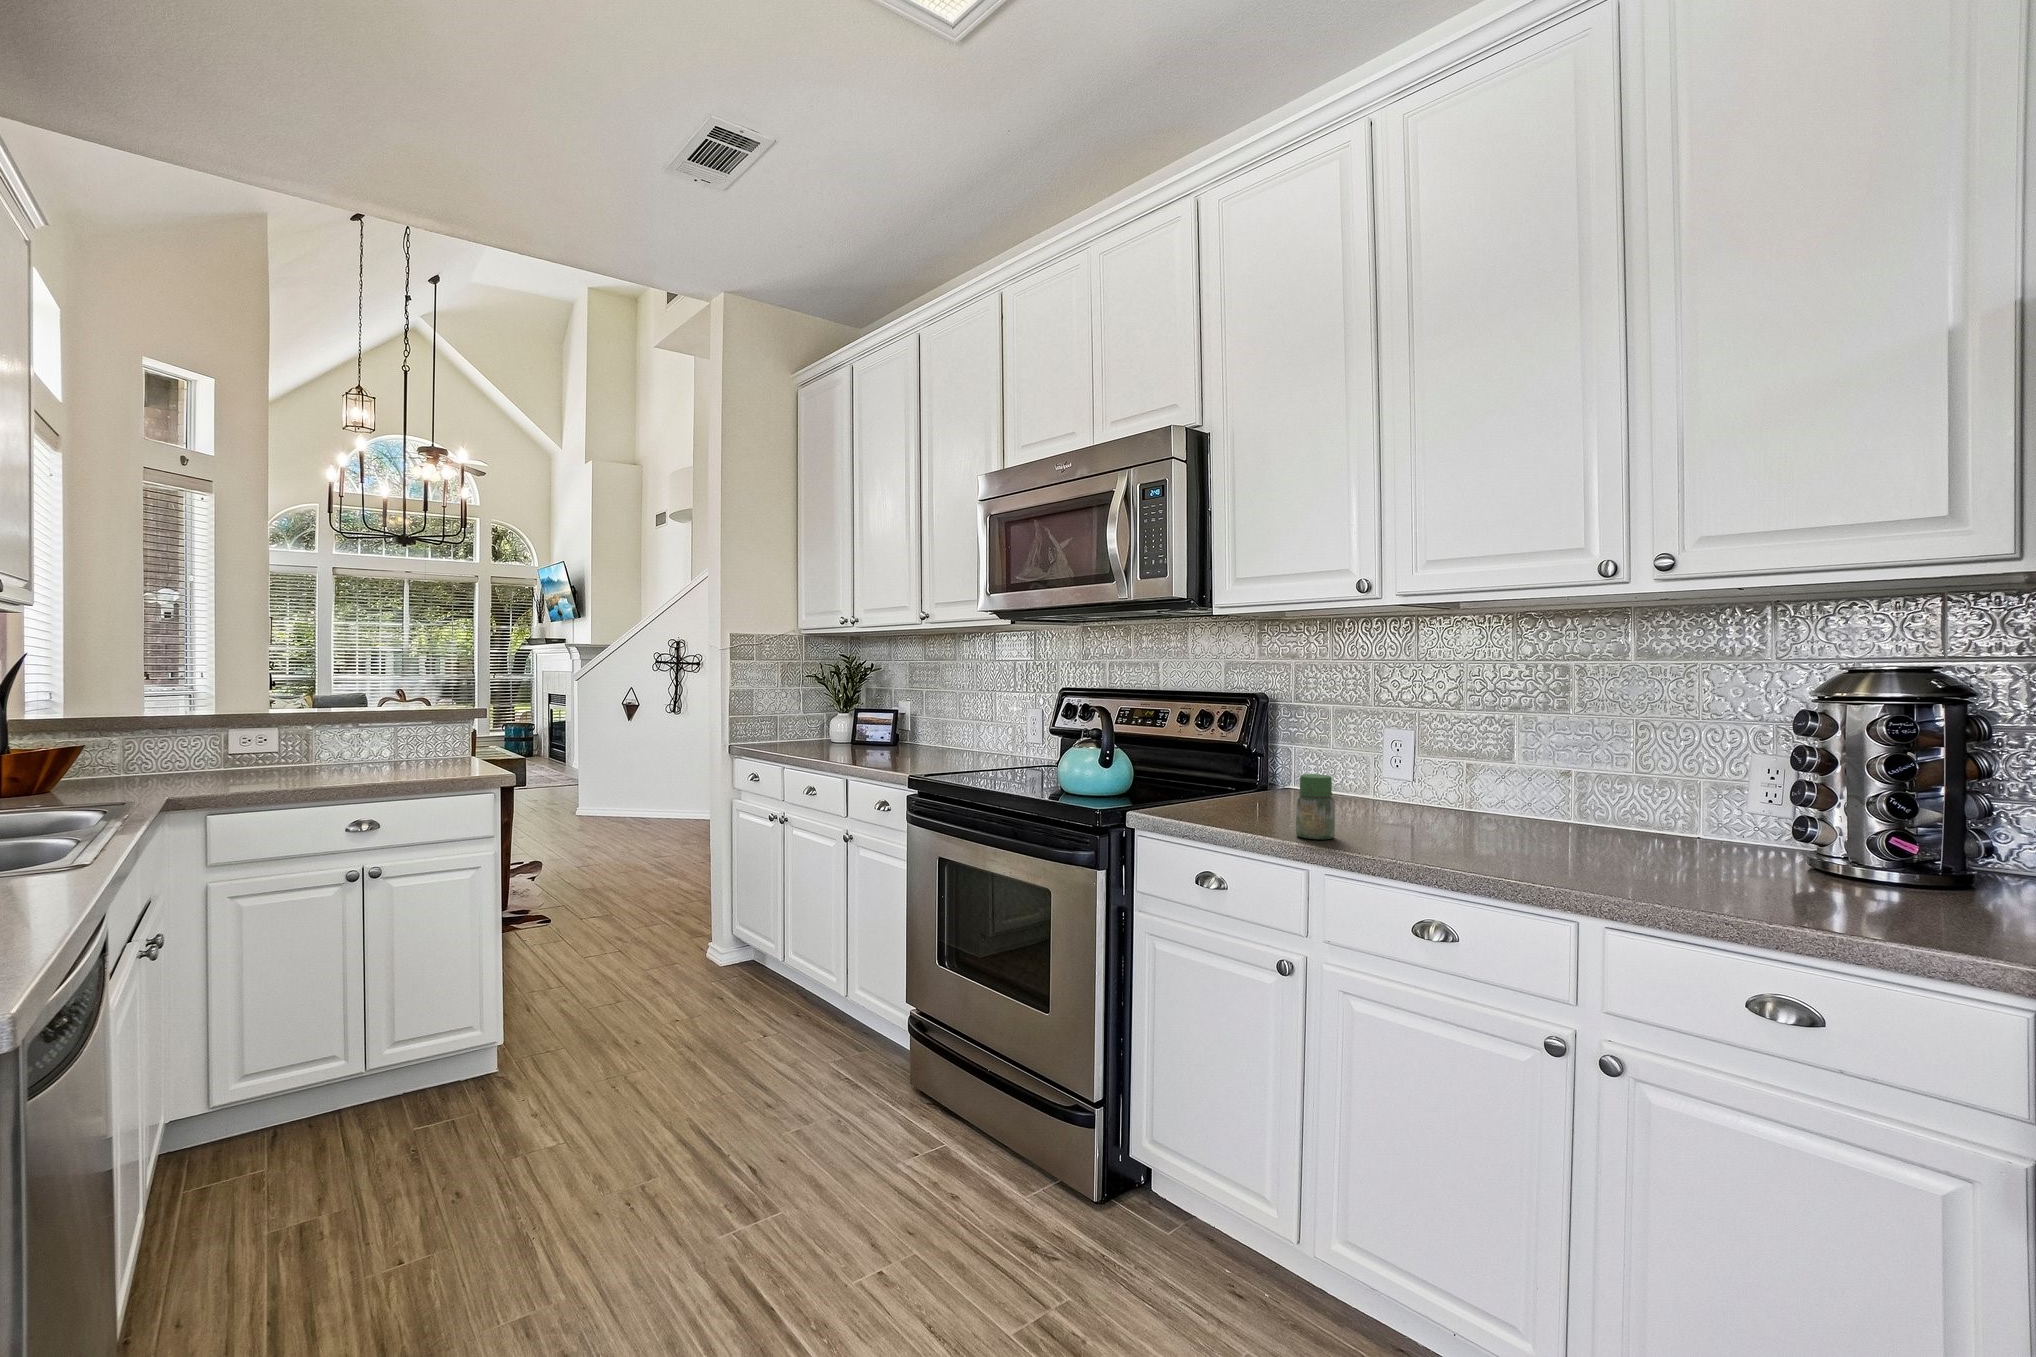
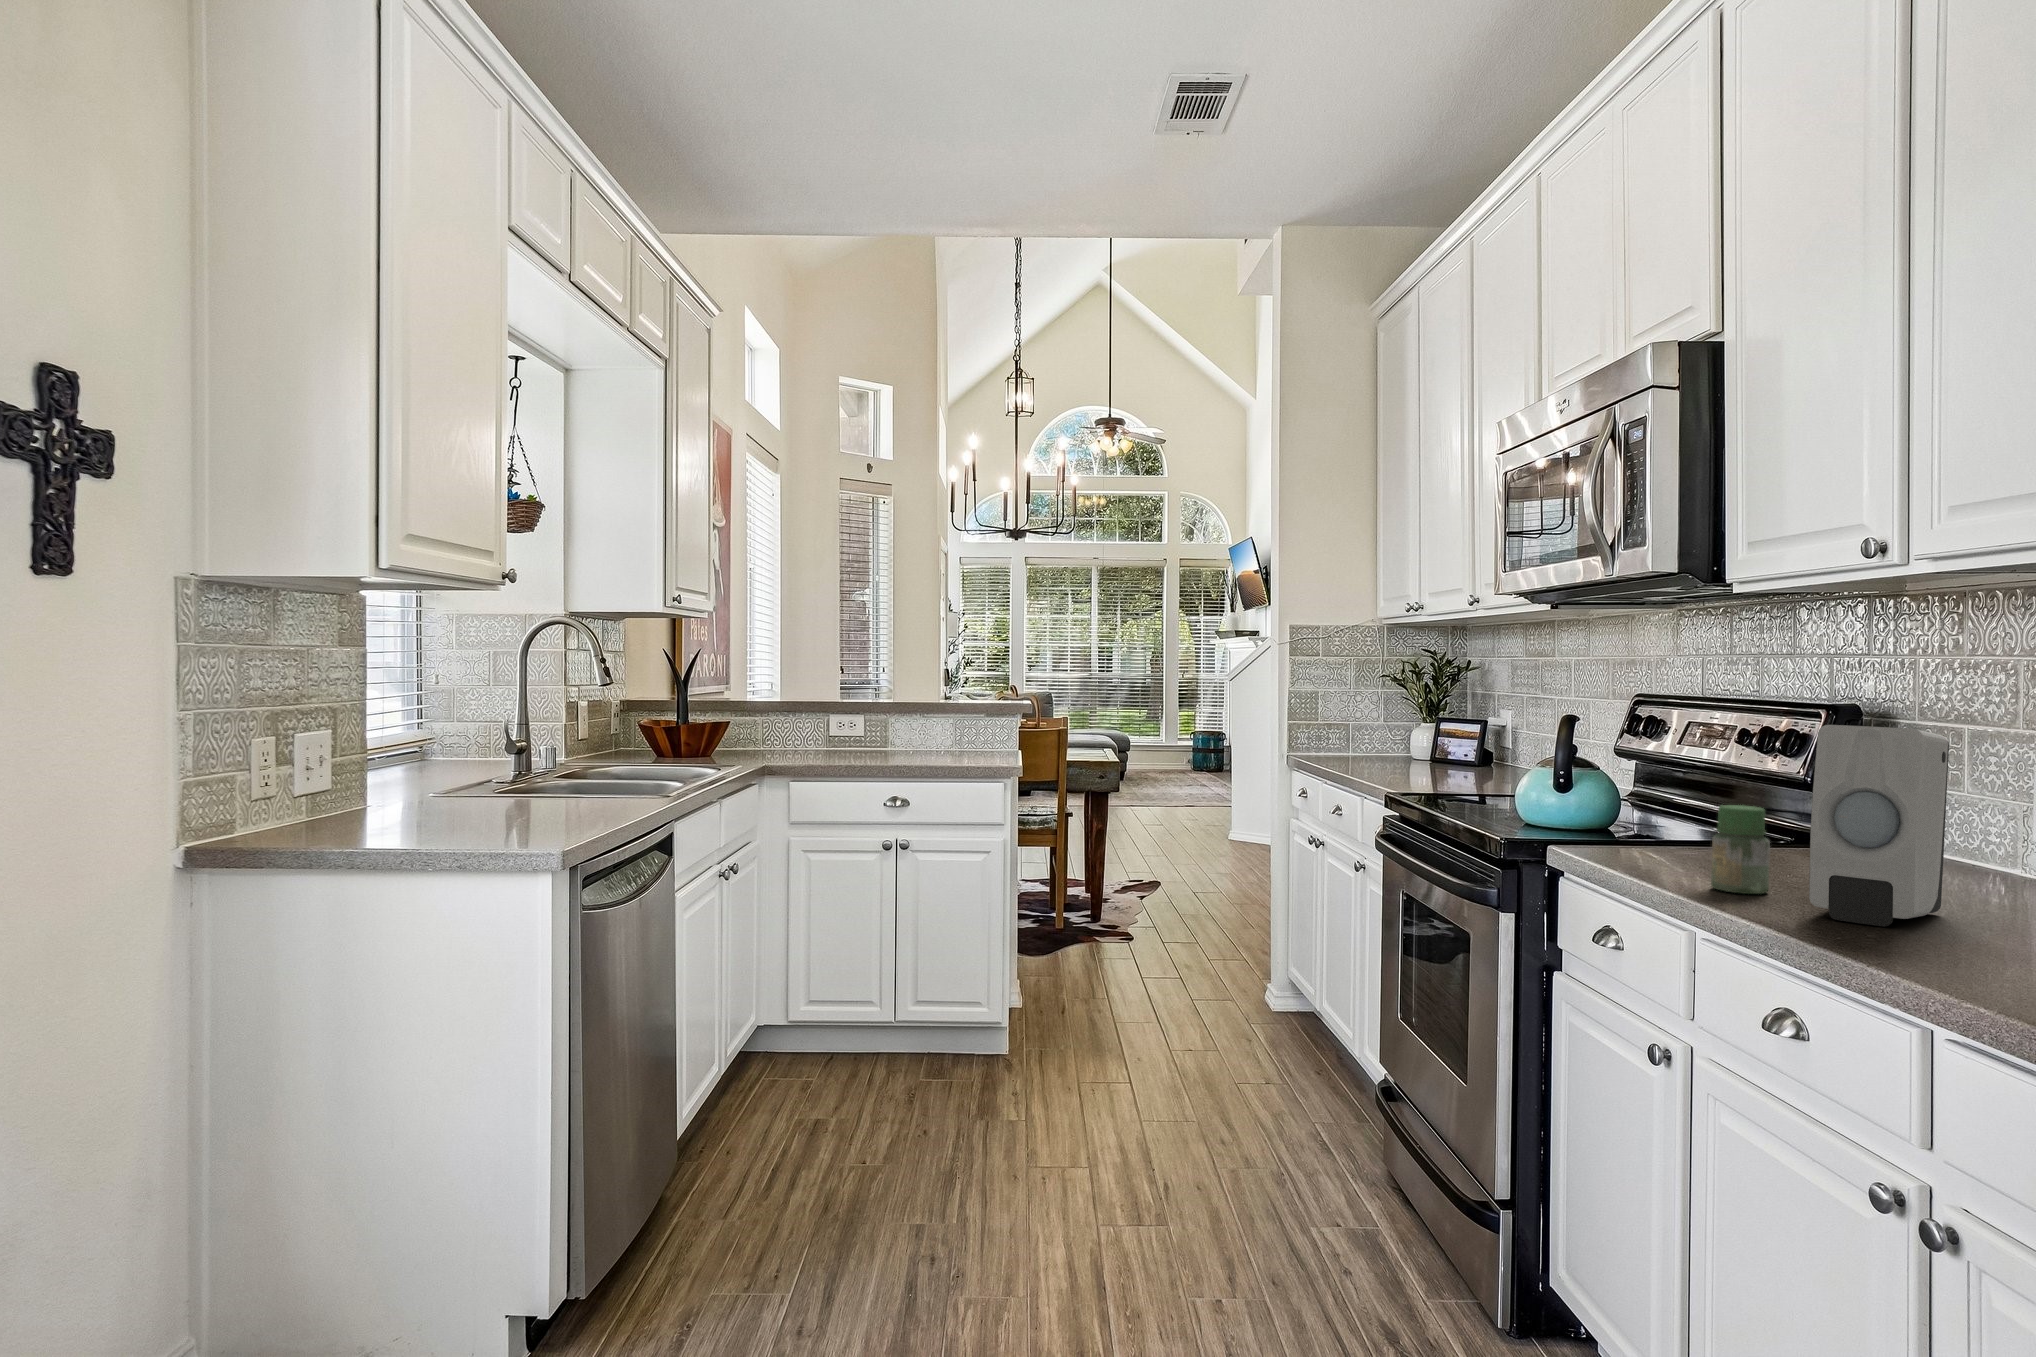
soap dispenser: none [1382,715,1471,854] -> present [1809,725,1949,926]

